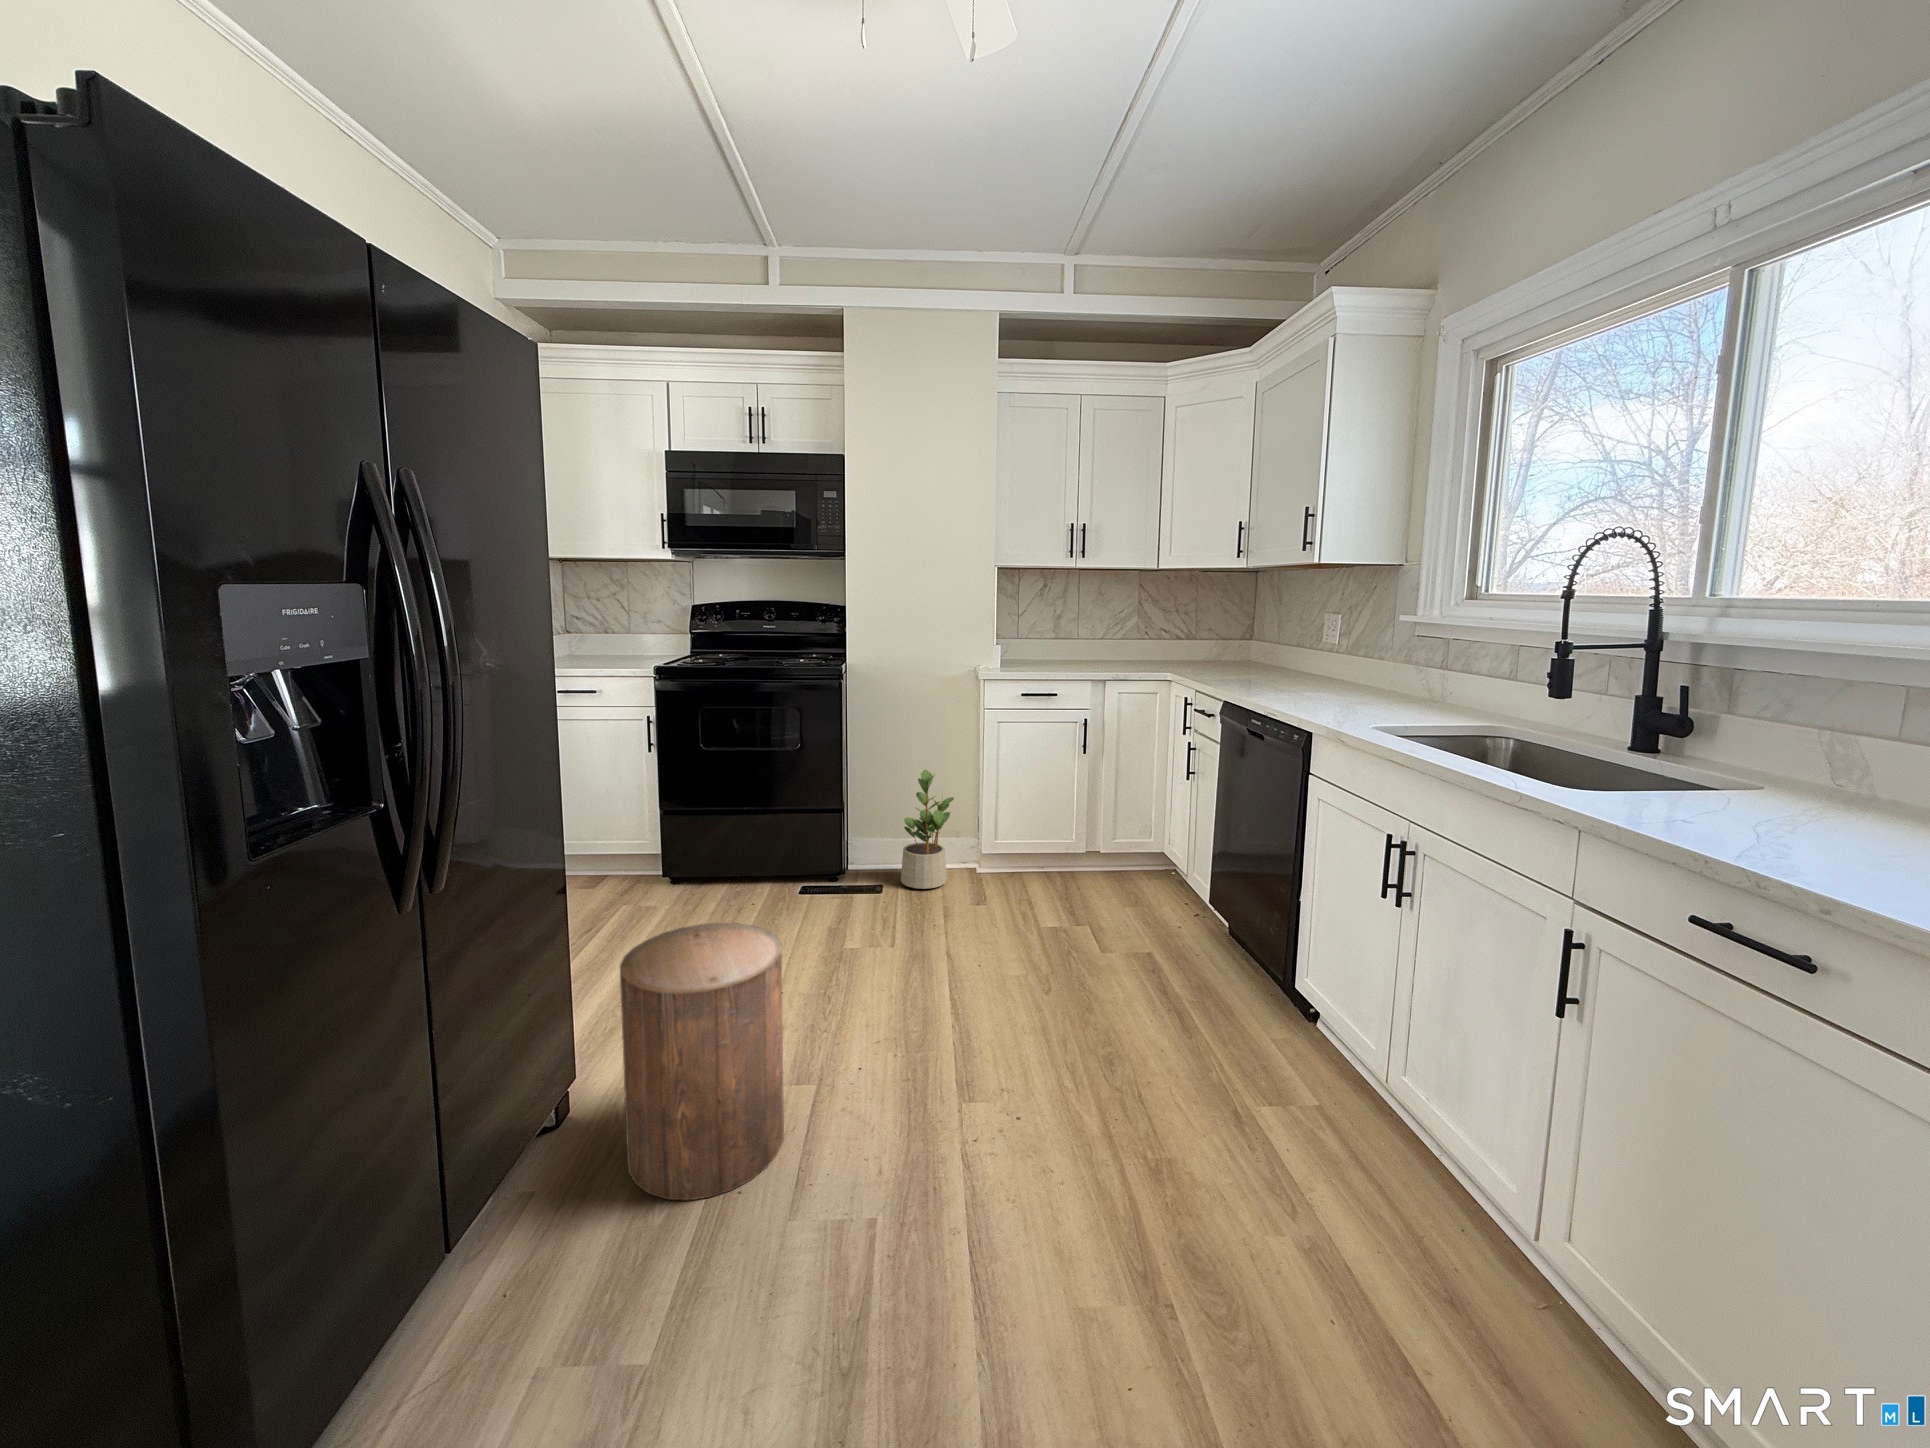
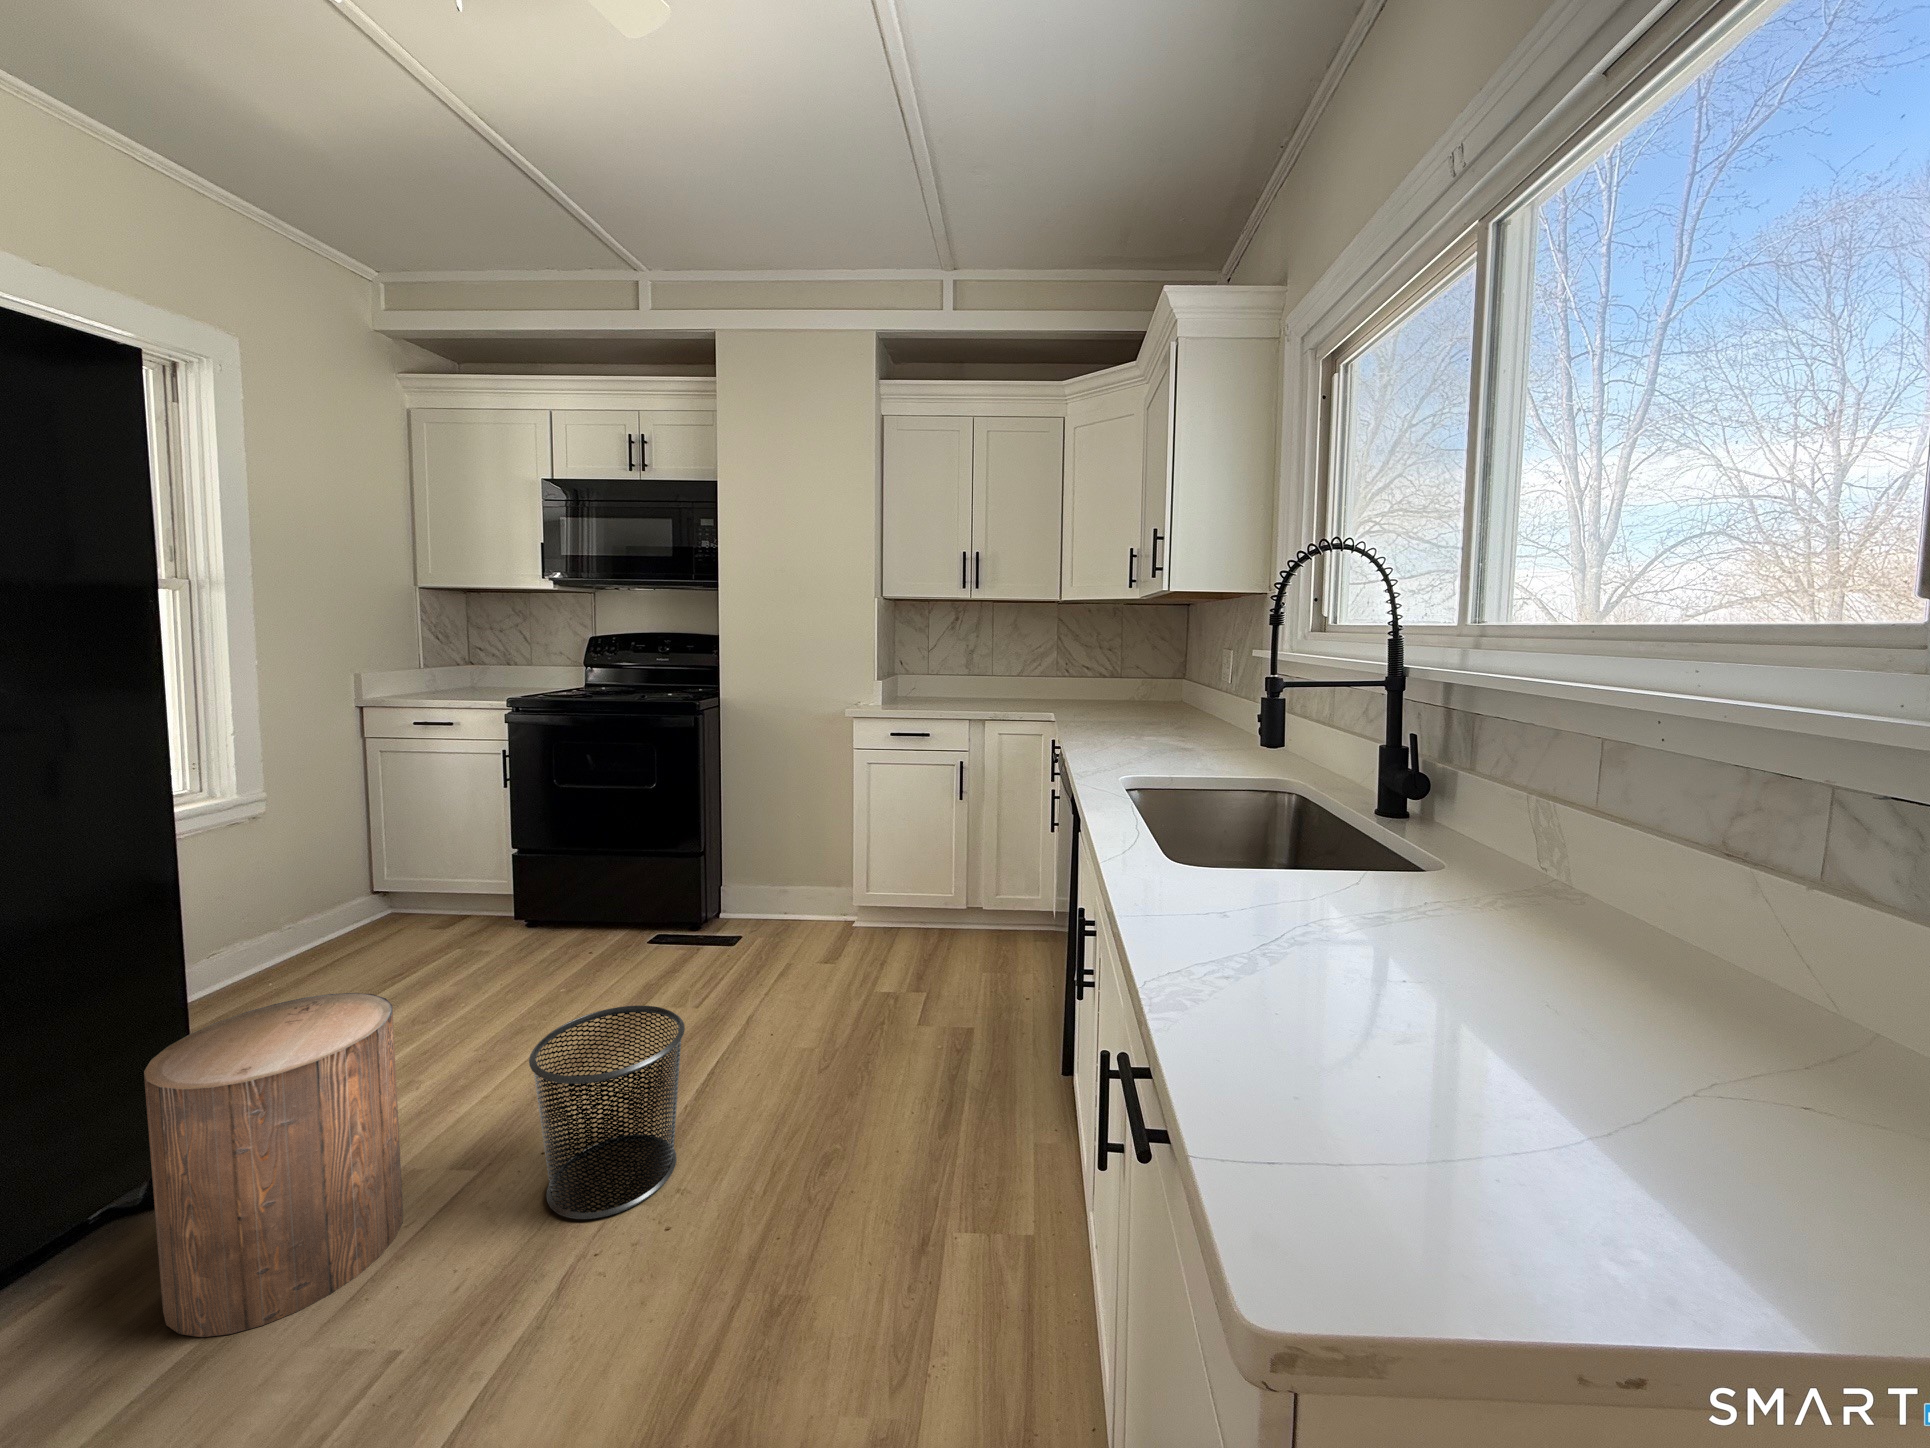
potted plant: present [901,770,954,889] -> none [764,811,827,939]
waste bin: none [874,933,993,1107] -> present [529,1005,685,1219]

